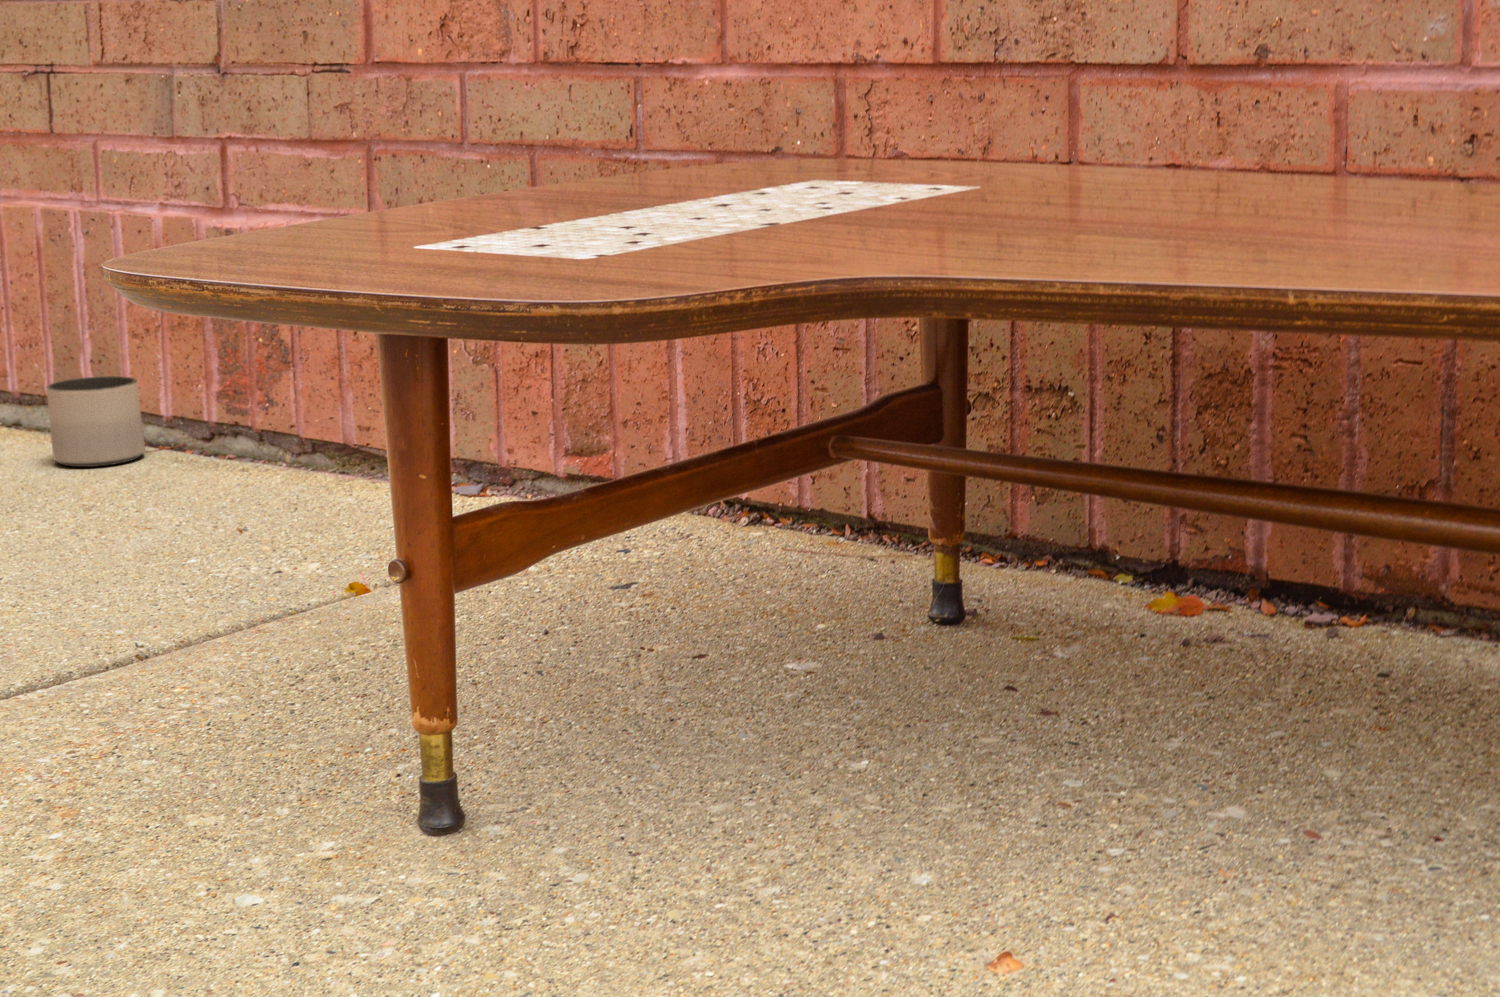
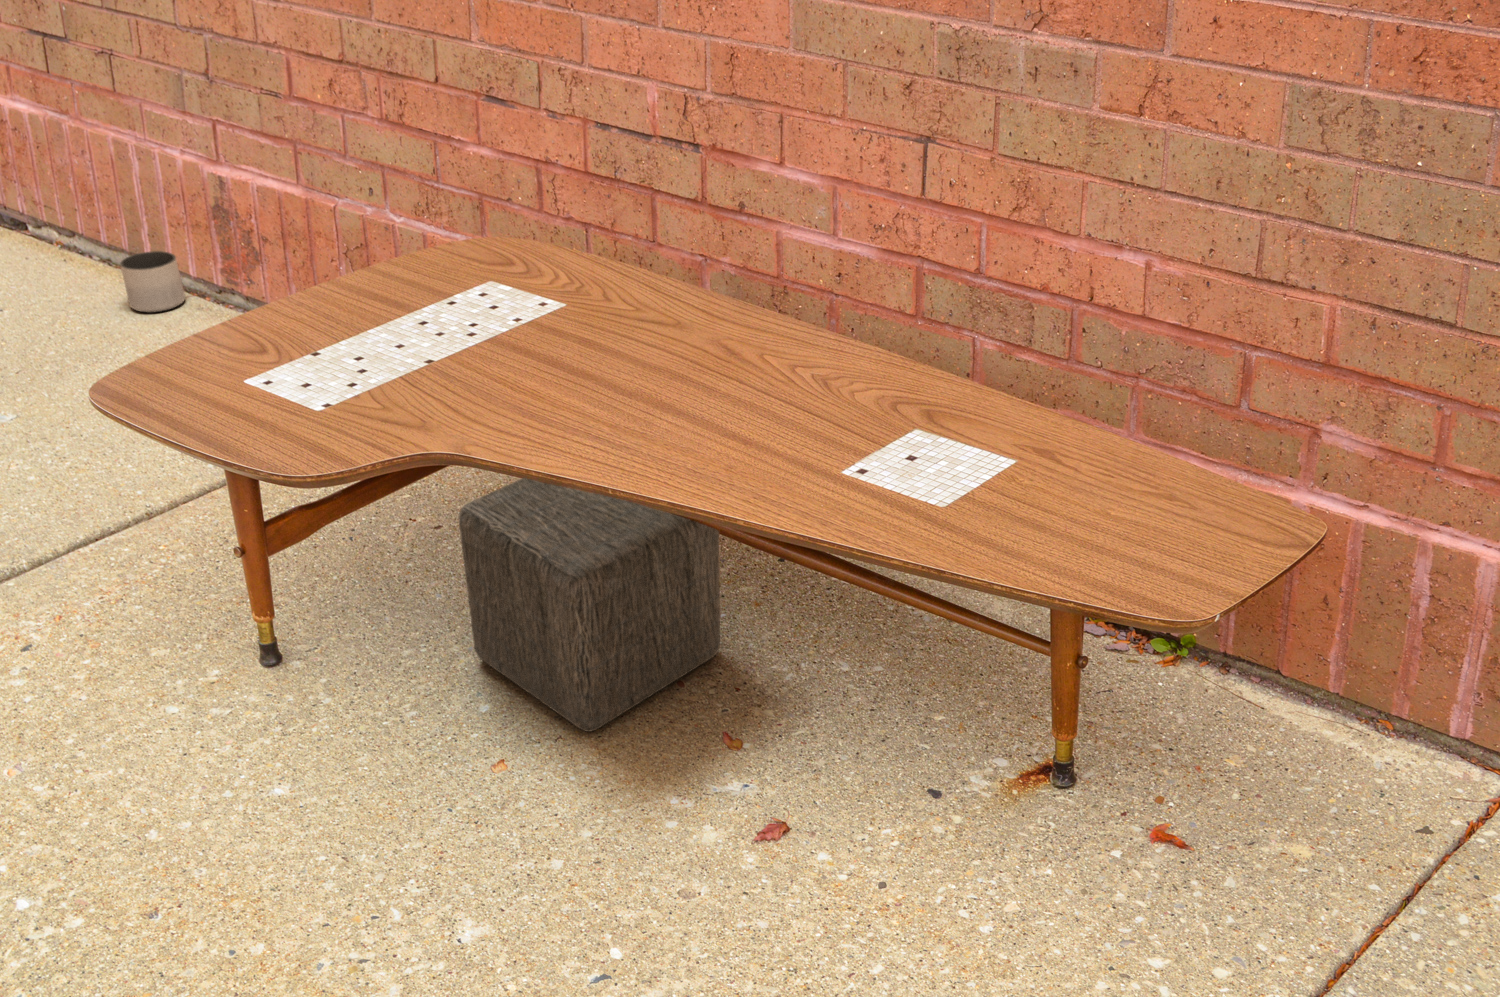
ottoman: none [865,388,1395,900] -> present [459,478,720,732]

